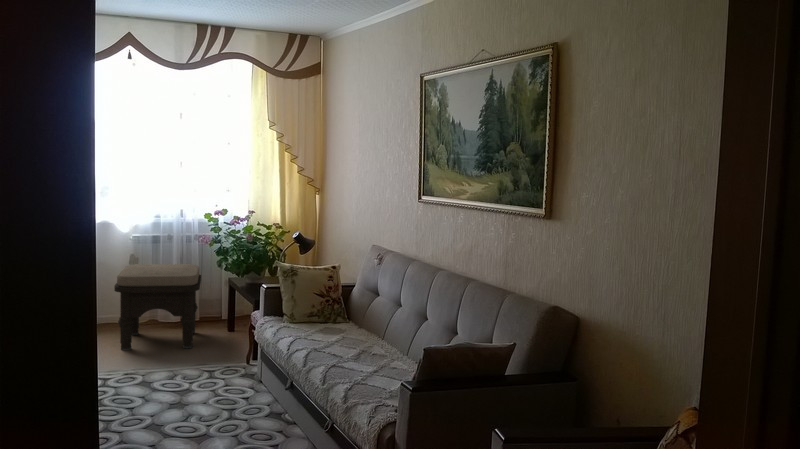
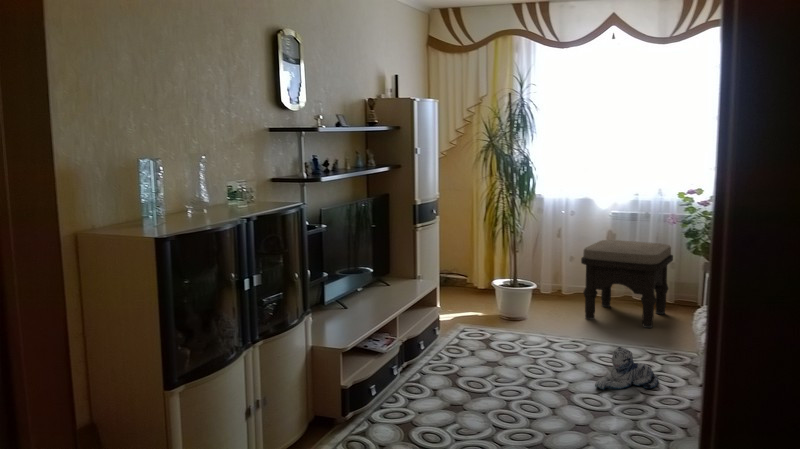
plush toy: none [179,369,233,415] -> present [595,347,659,389]

